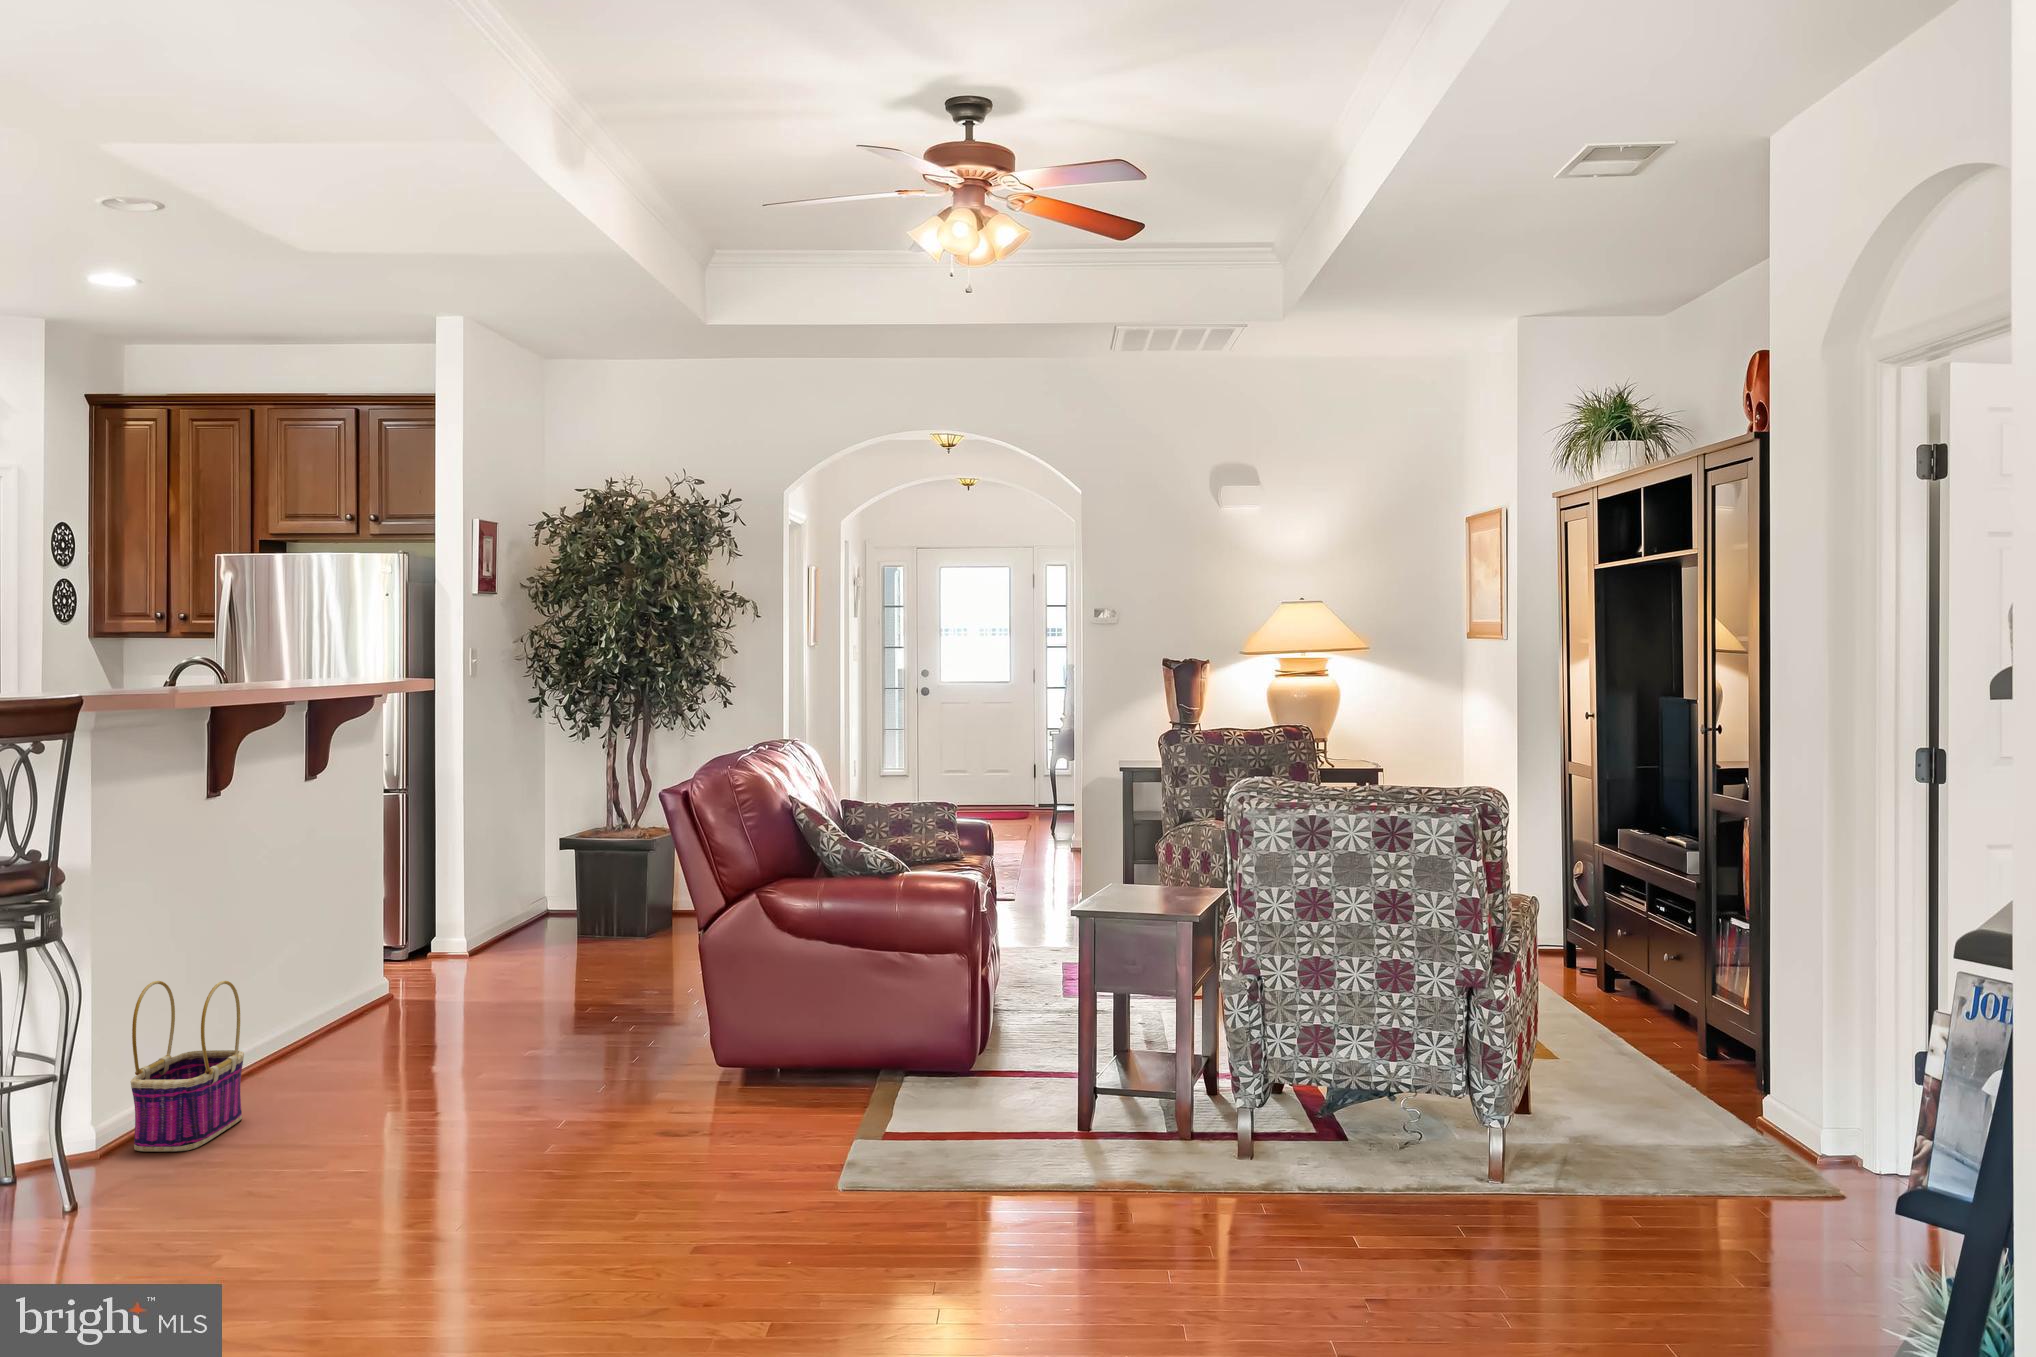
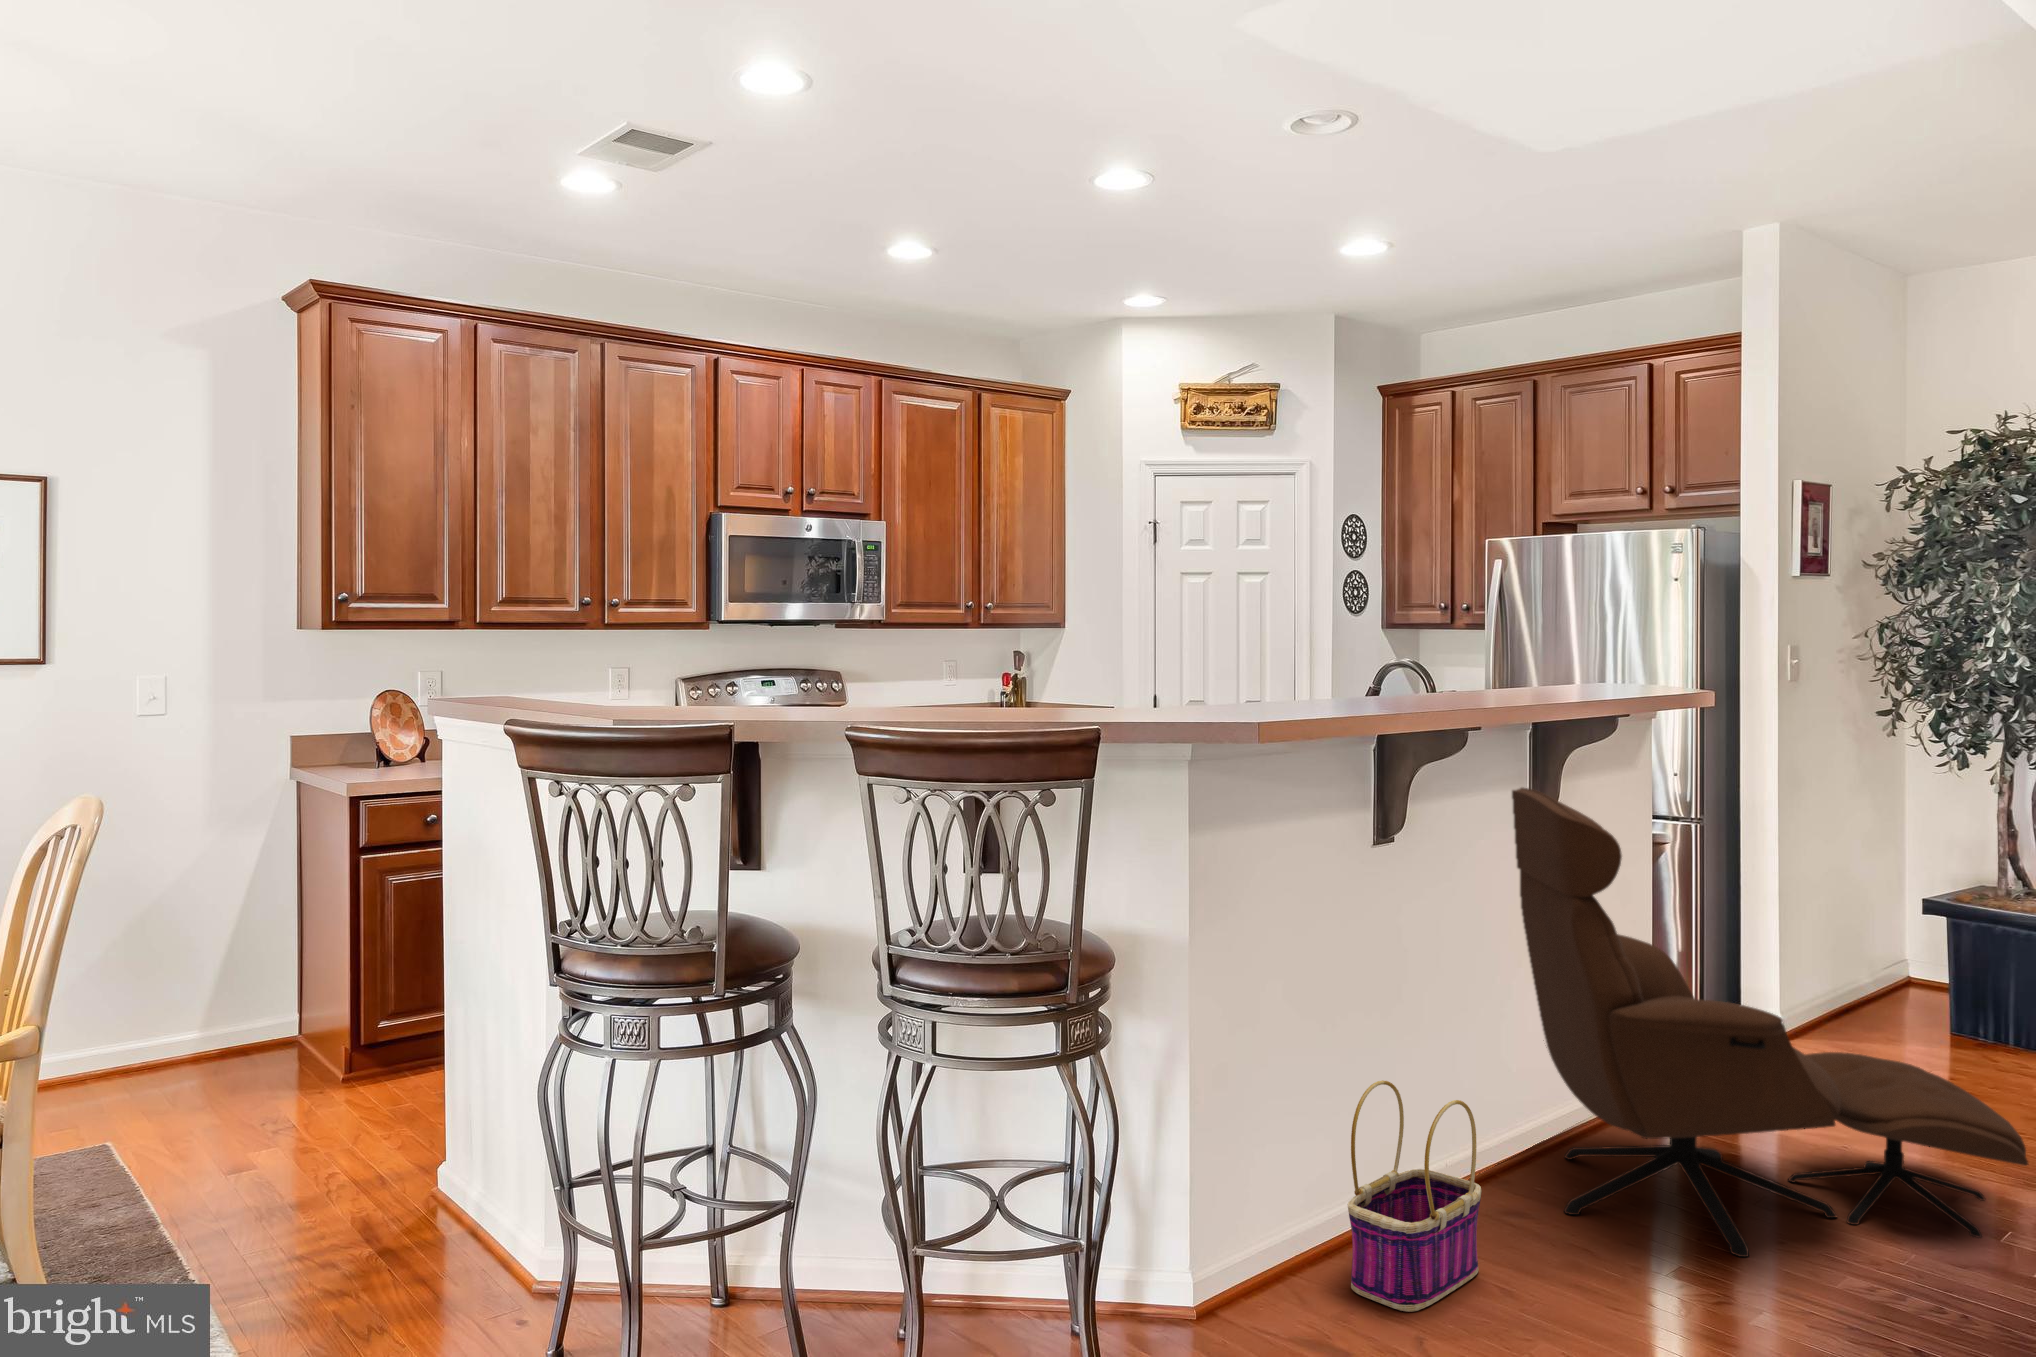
lounge chair: none [244,748,617,1075] -> present [1512,788,2029,1257]

